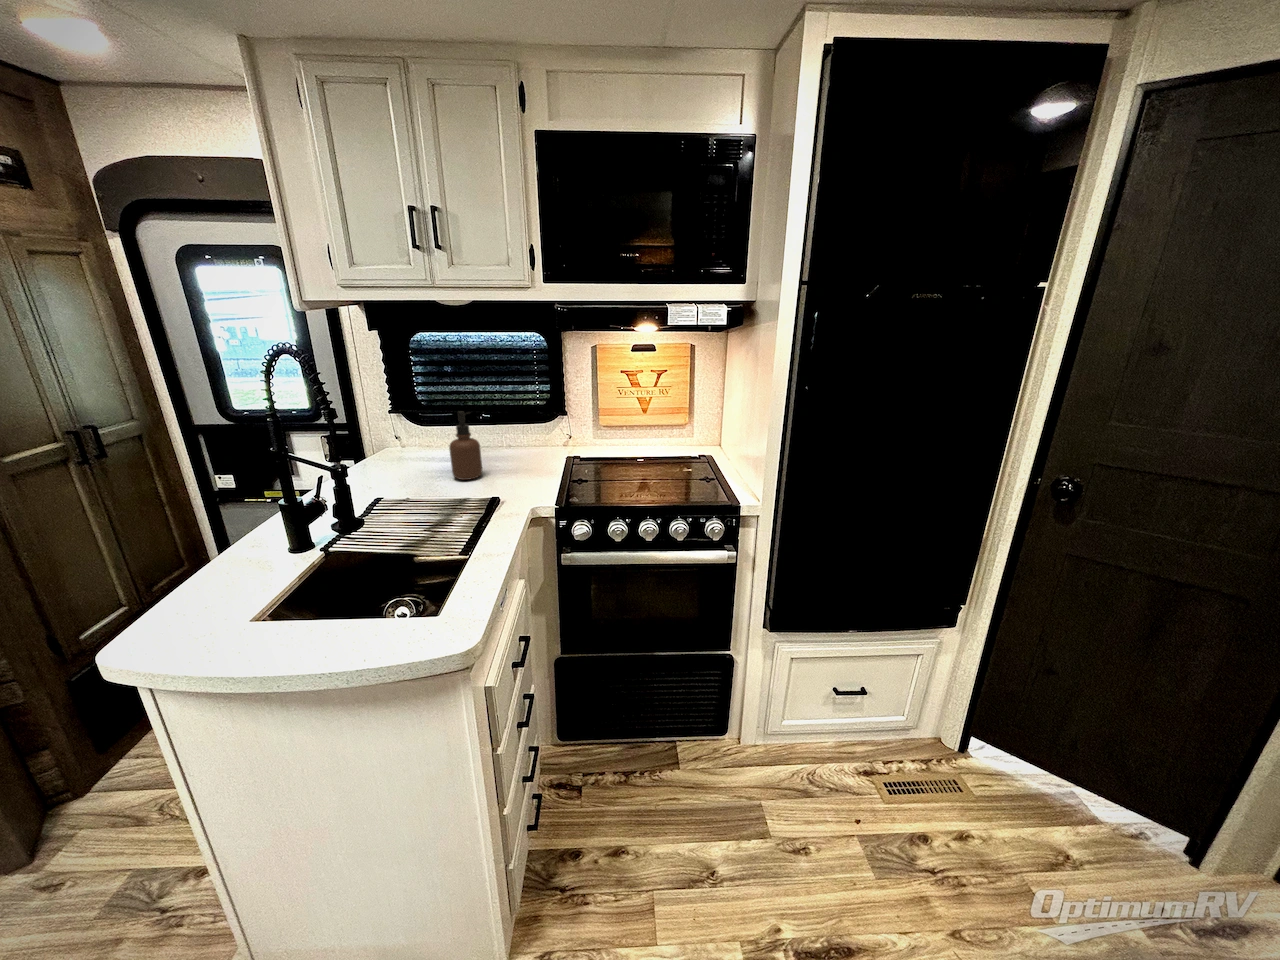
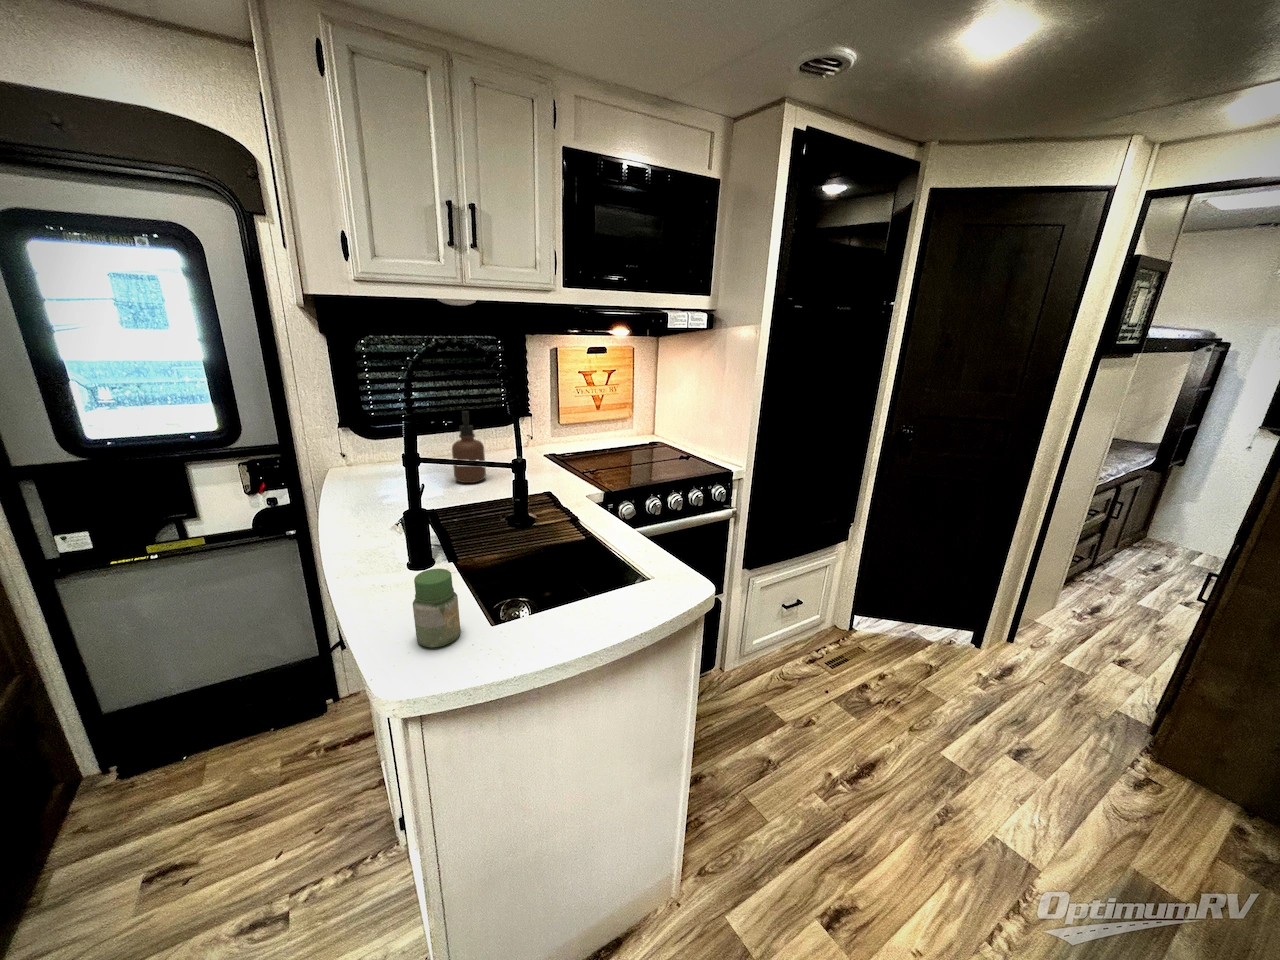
jar: none [171,573,230,643] -> present [413,569,461,647]

